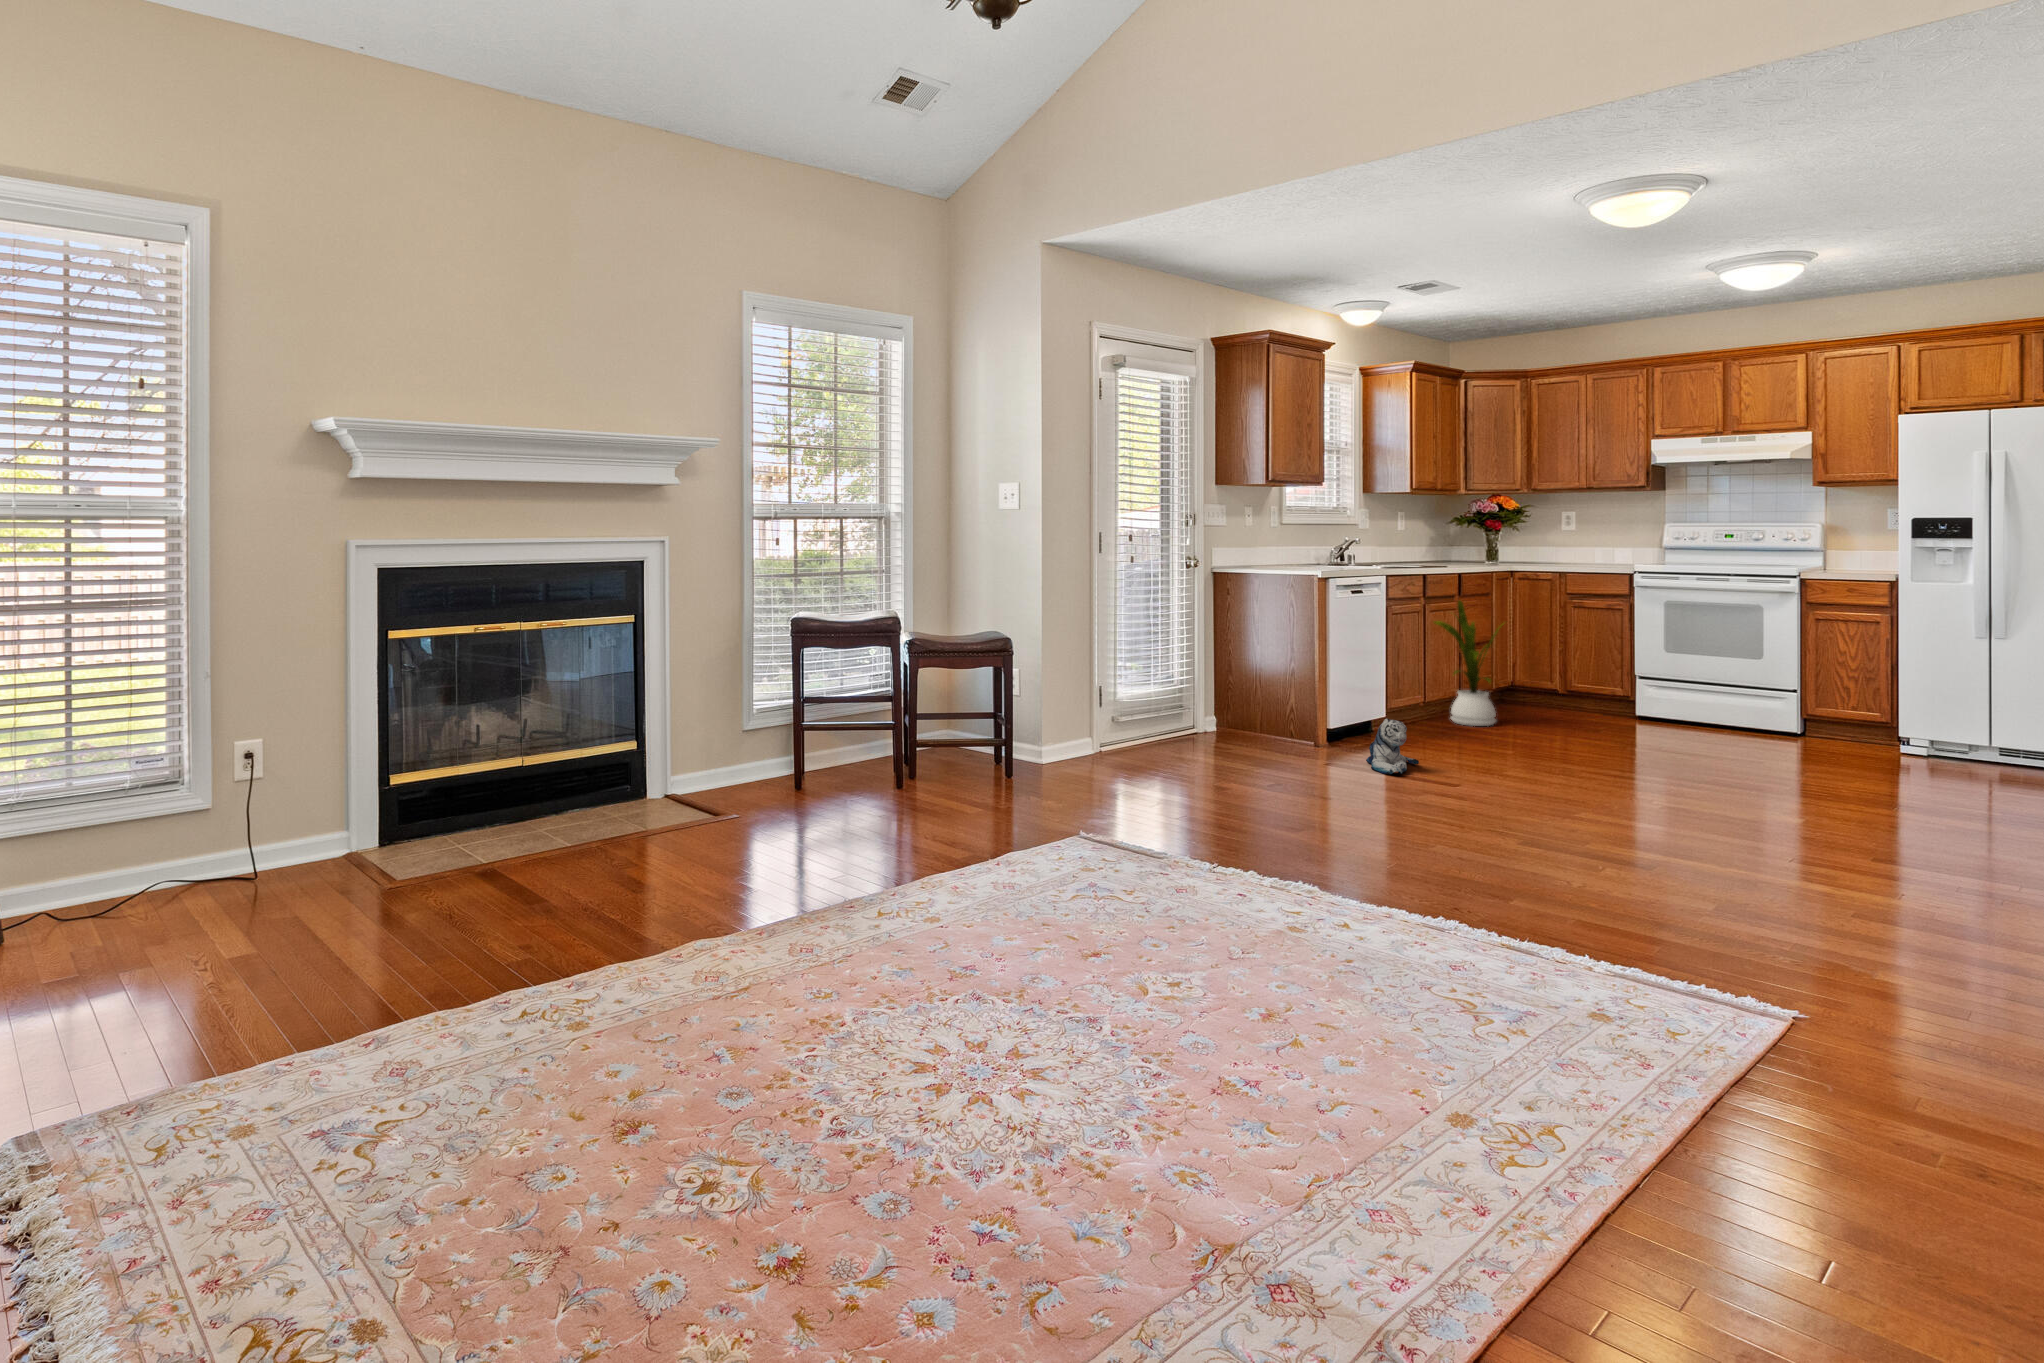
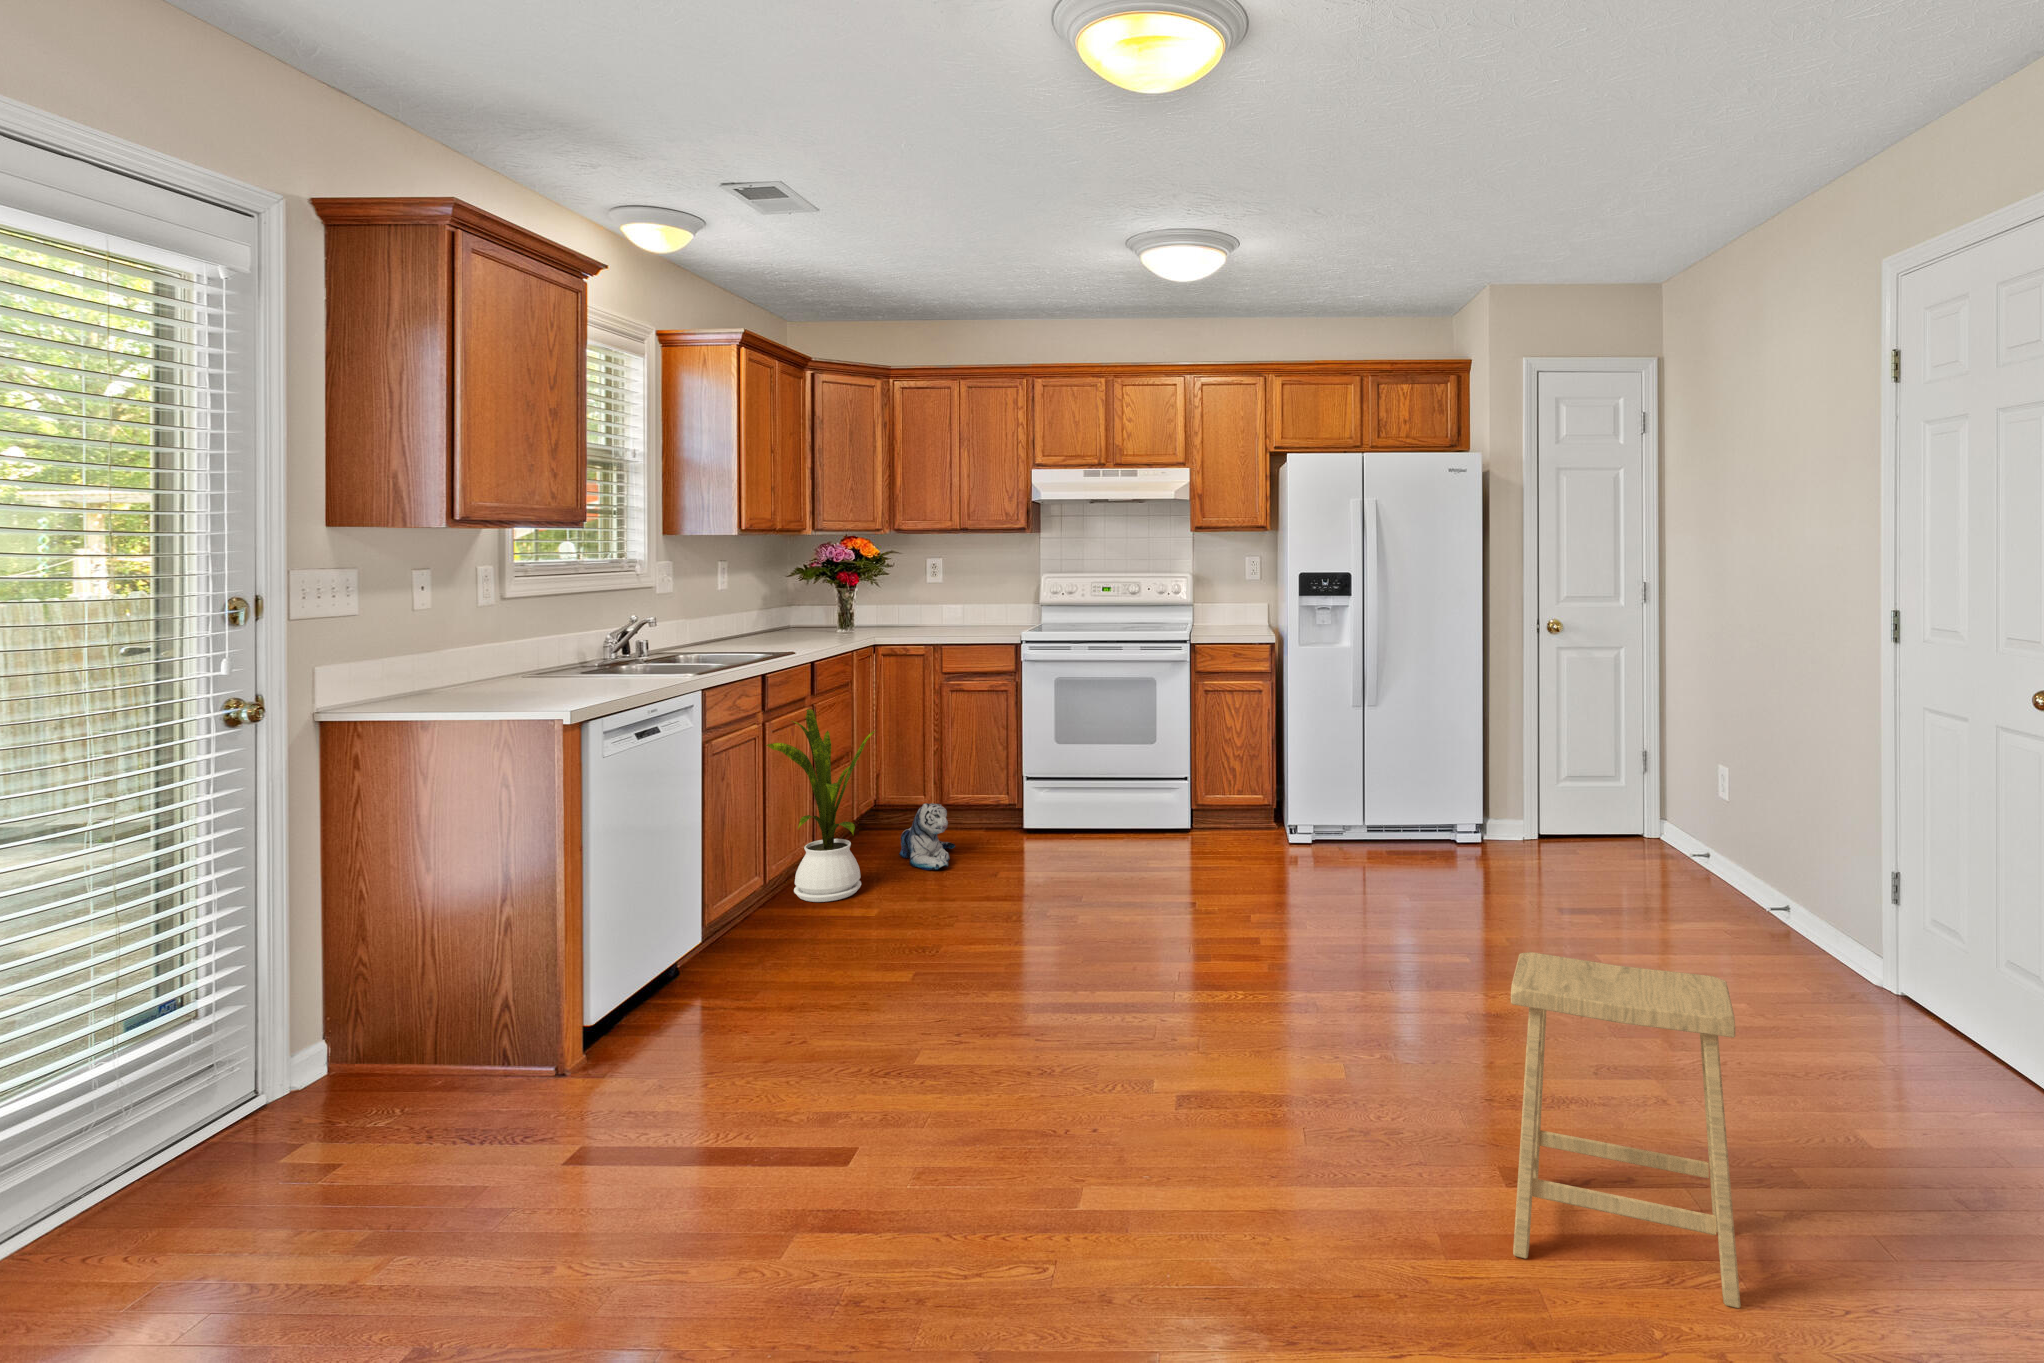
plush toy: present [1366,719,1419,774] -> present [899,803,955,870]
footstool: none [1852,722,2033,900] -> present [1511,952,1741,1308]

